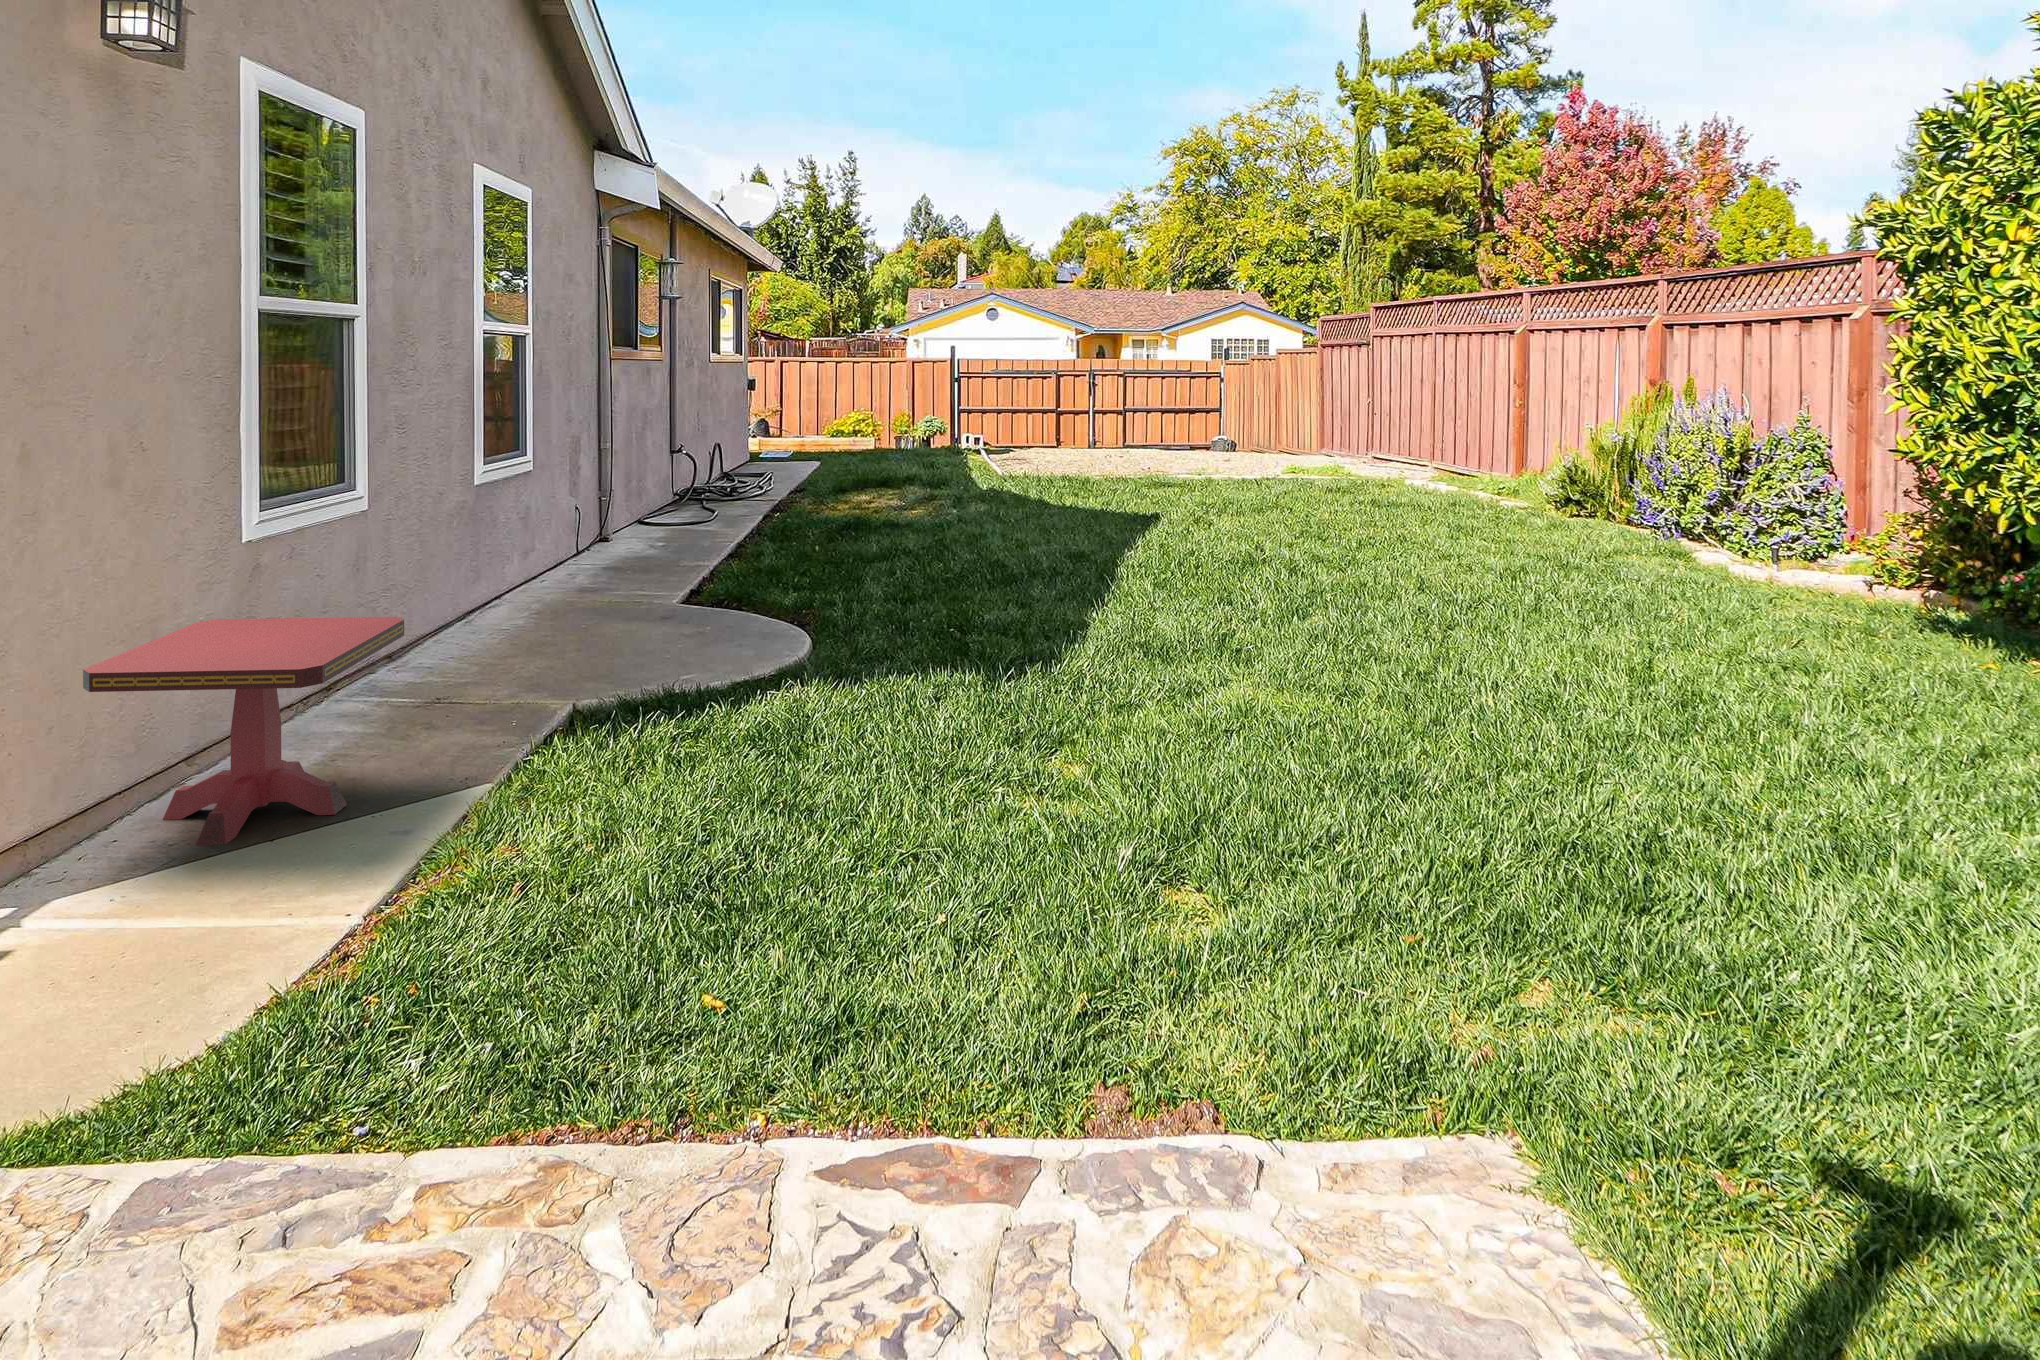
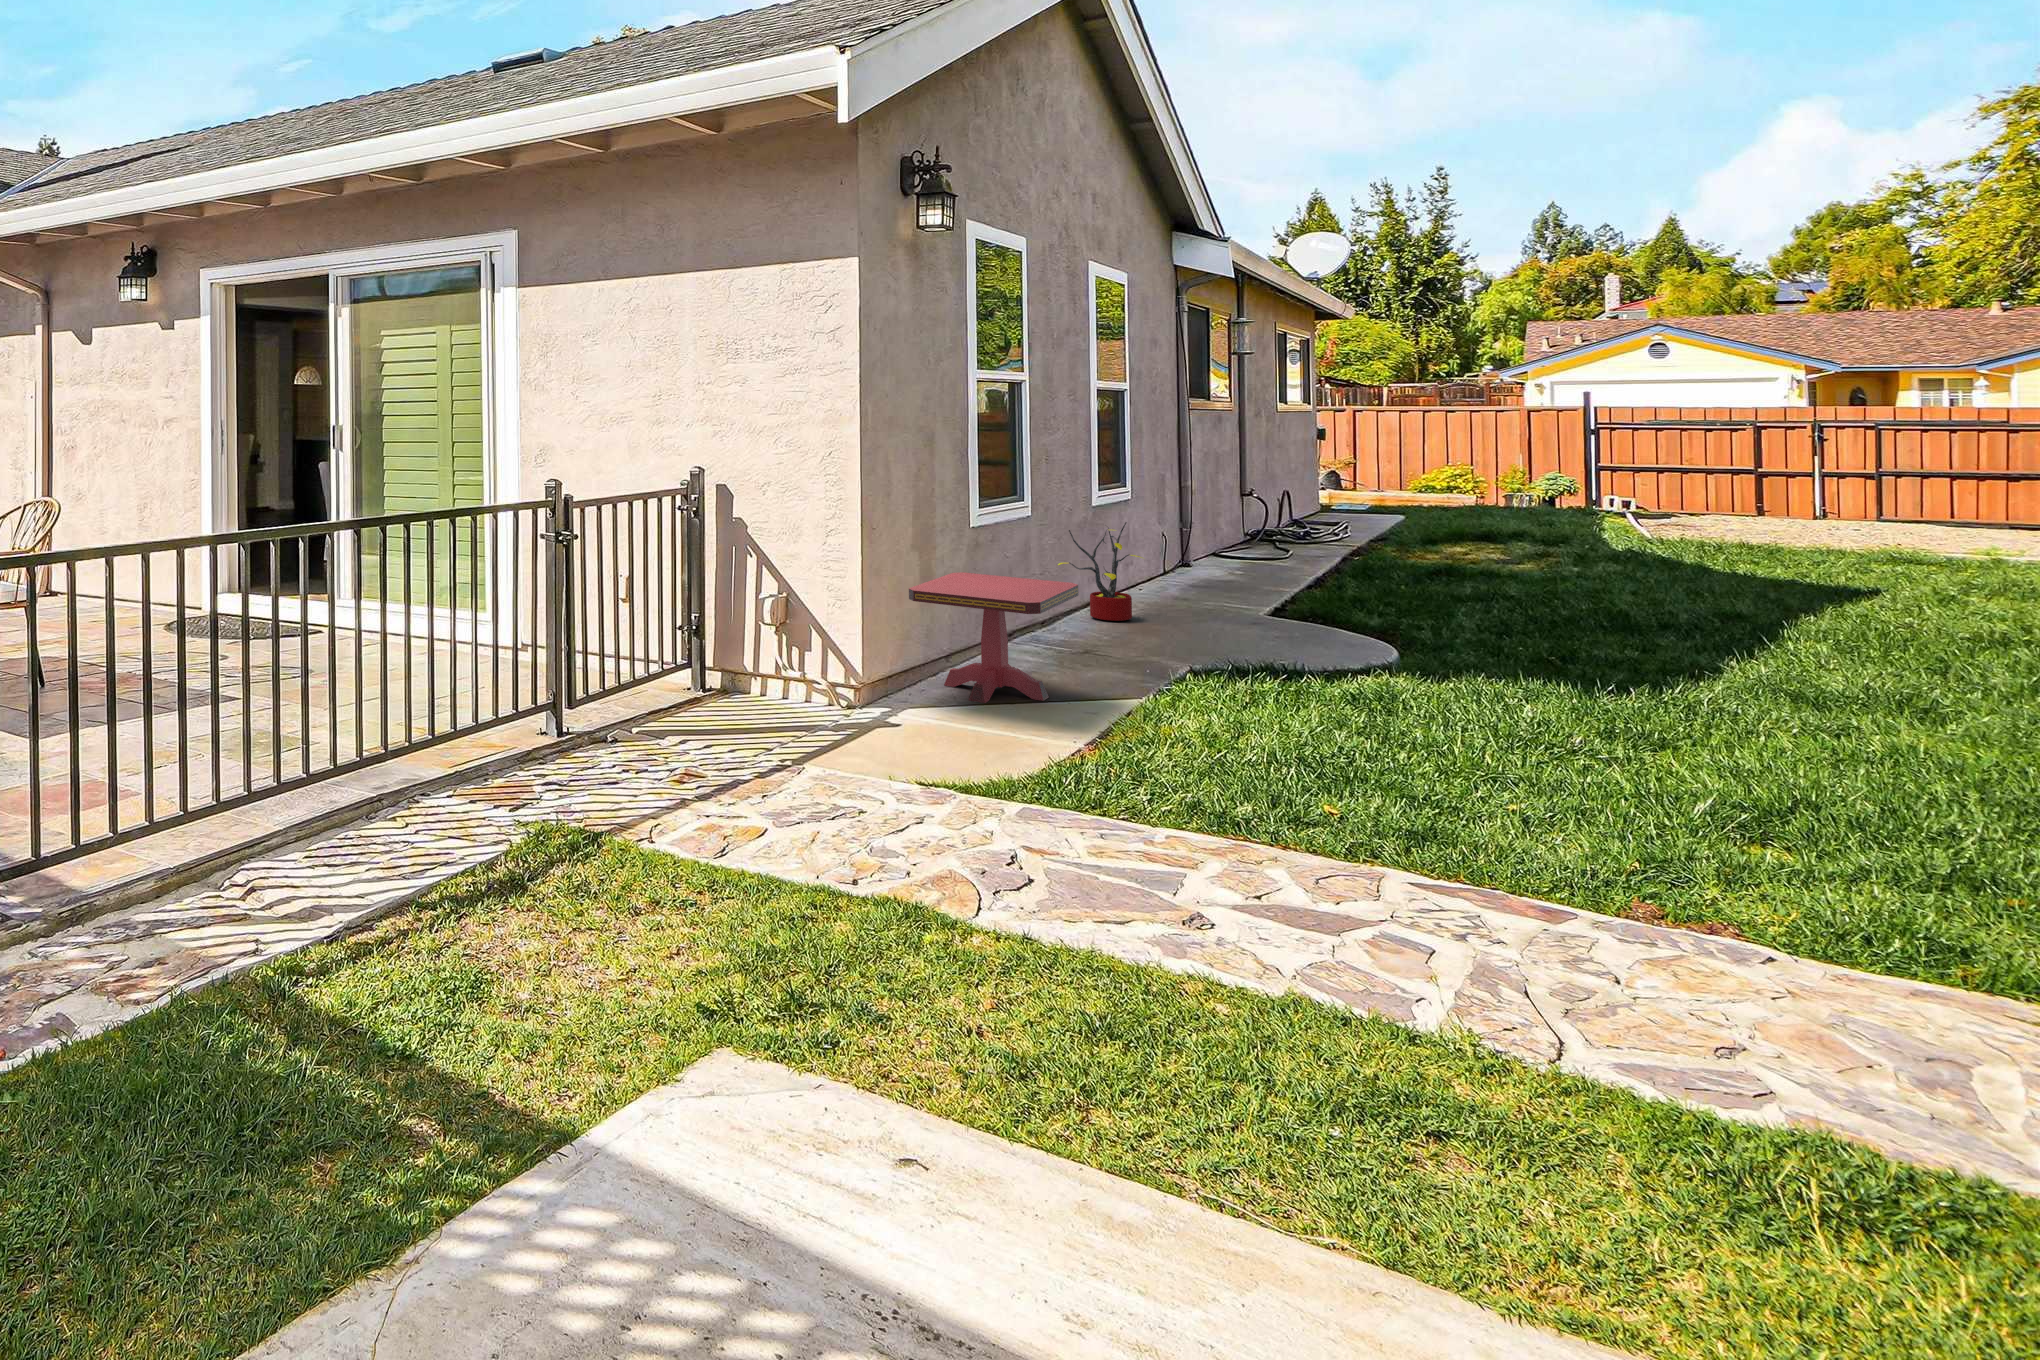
decorative plant: none [412,505,541,641] -> present [1058,522,1142,621]

